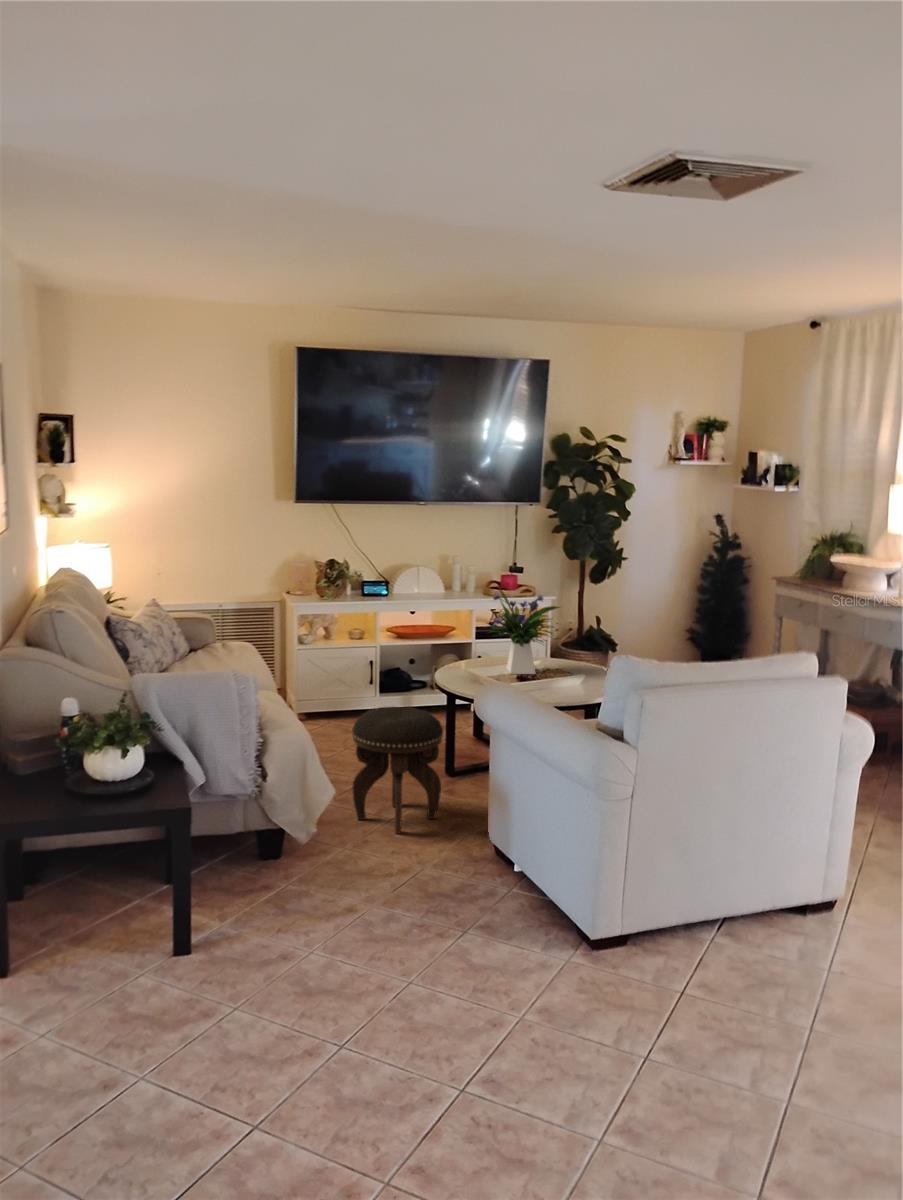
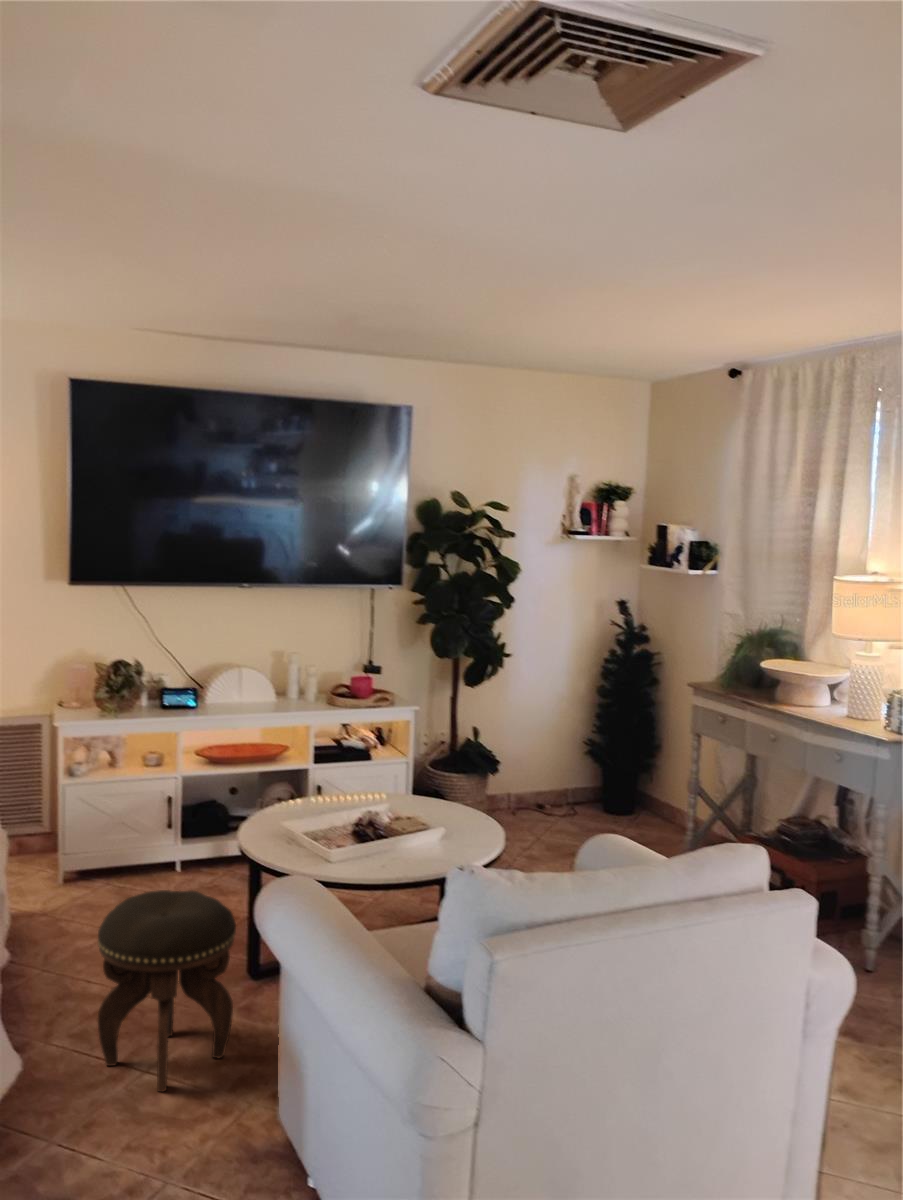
flower arrangement: present [487,589,559,674] -> none [305,711,417,829]

